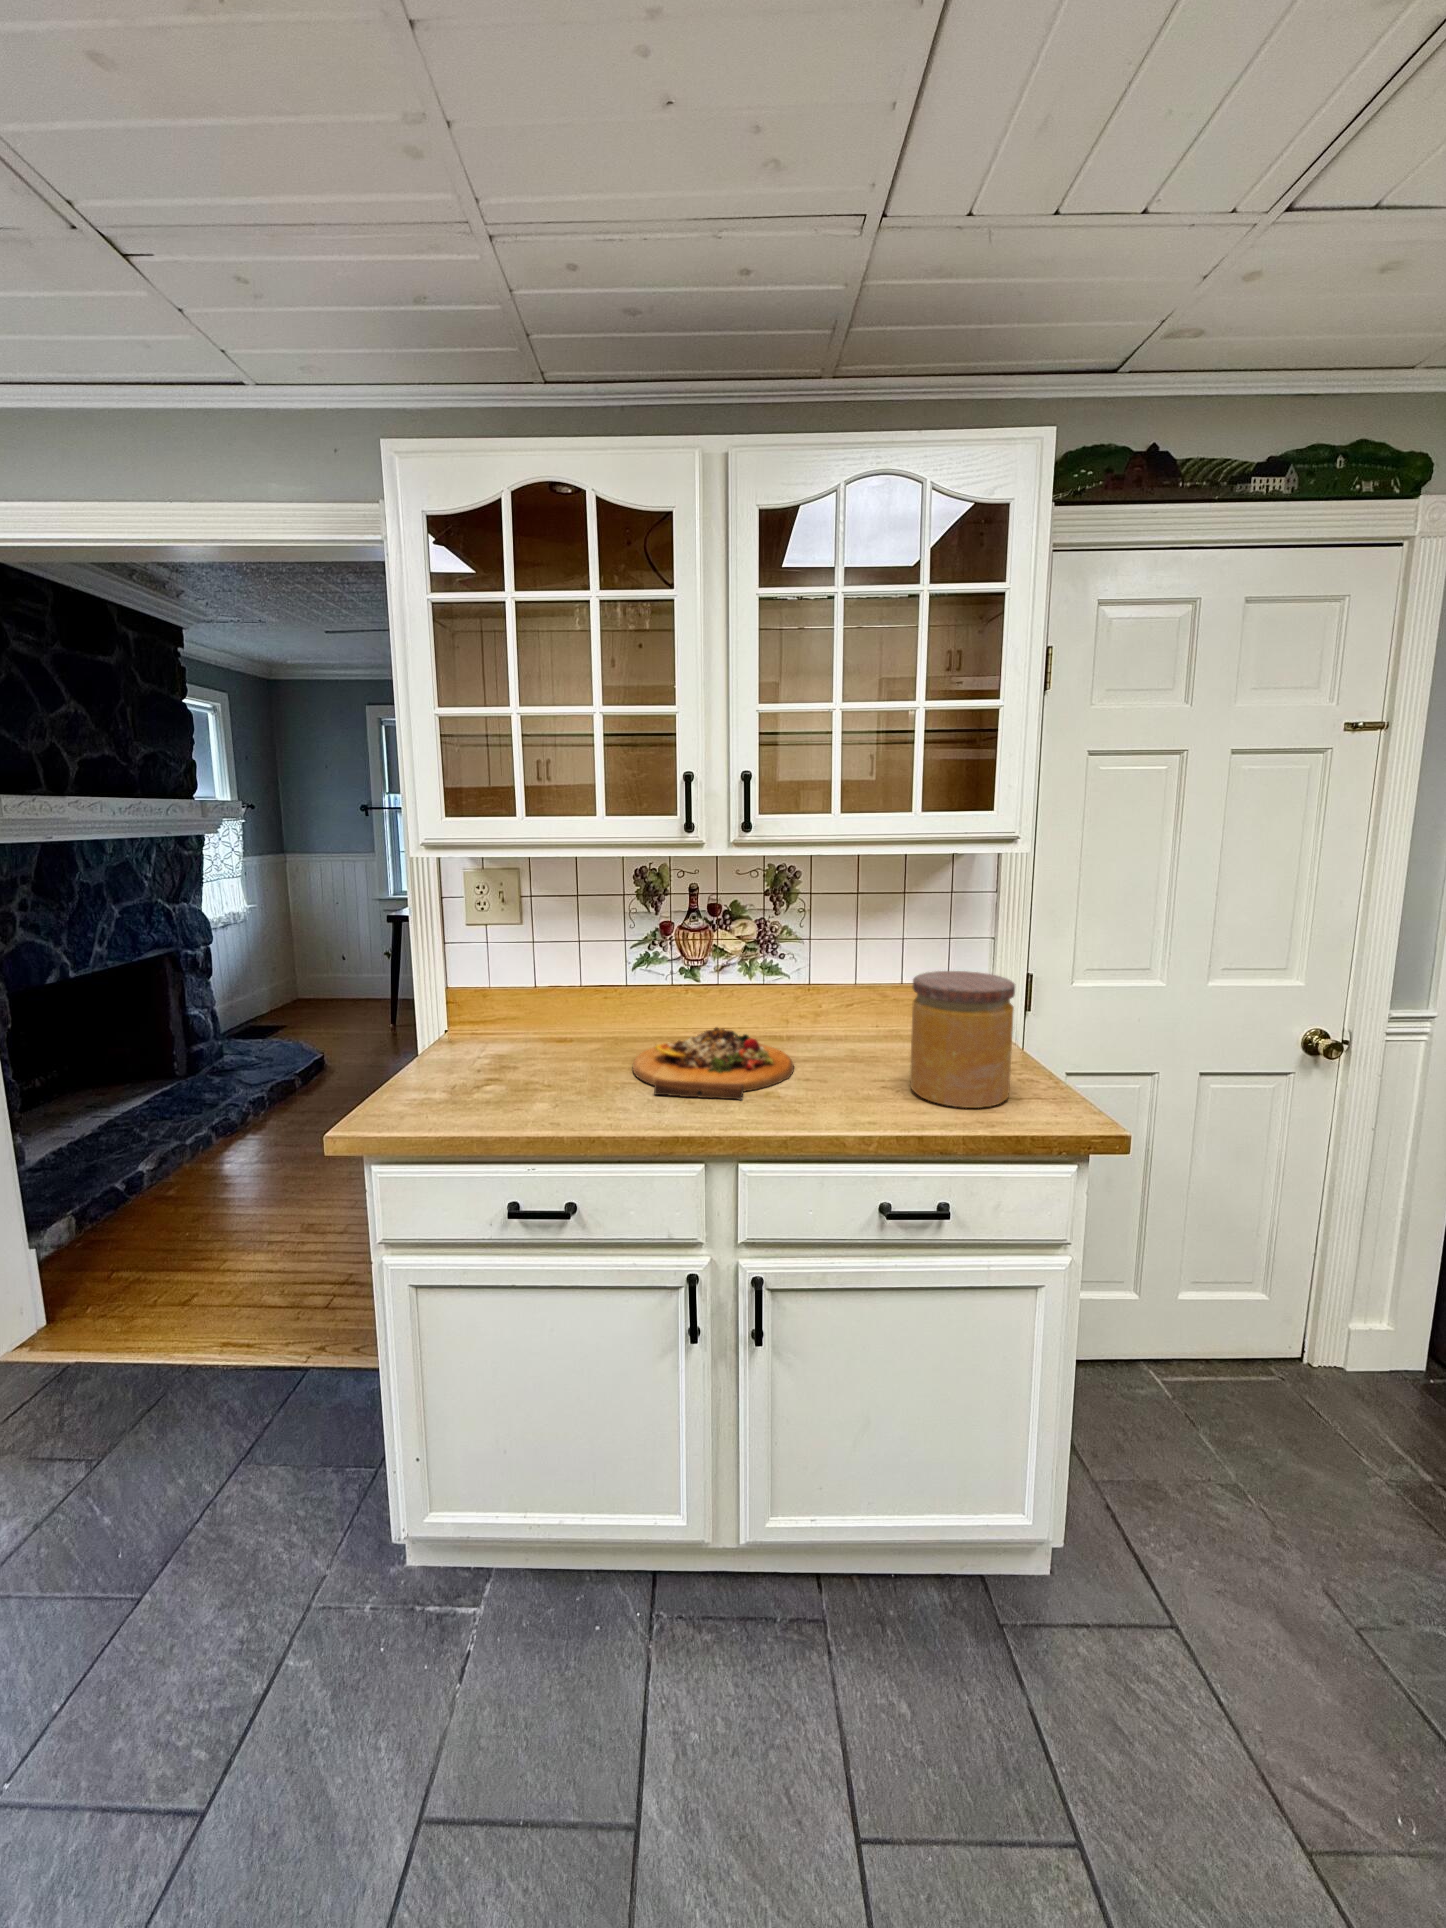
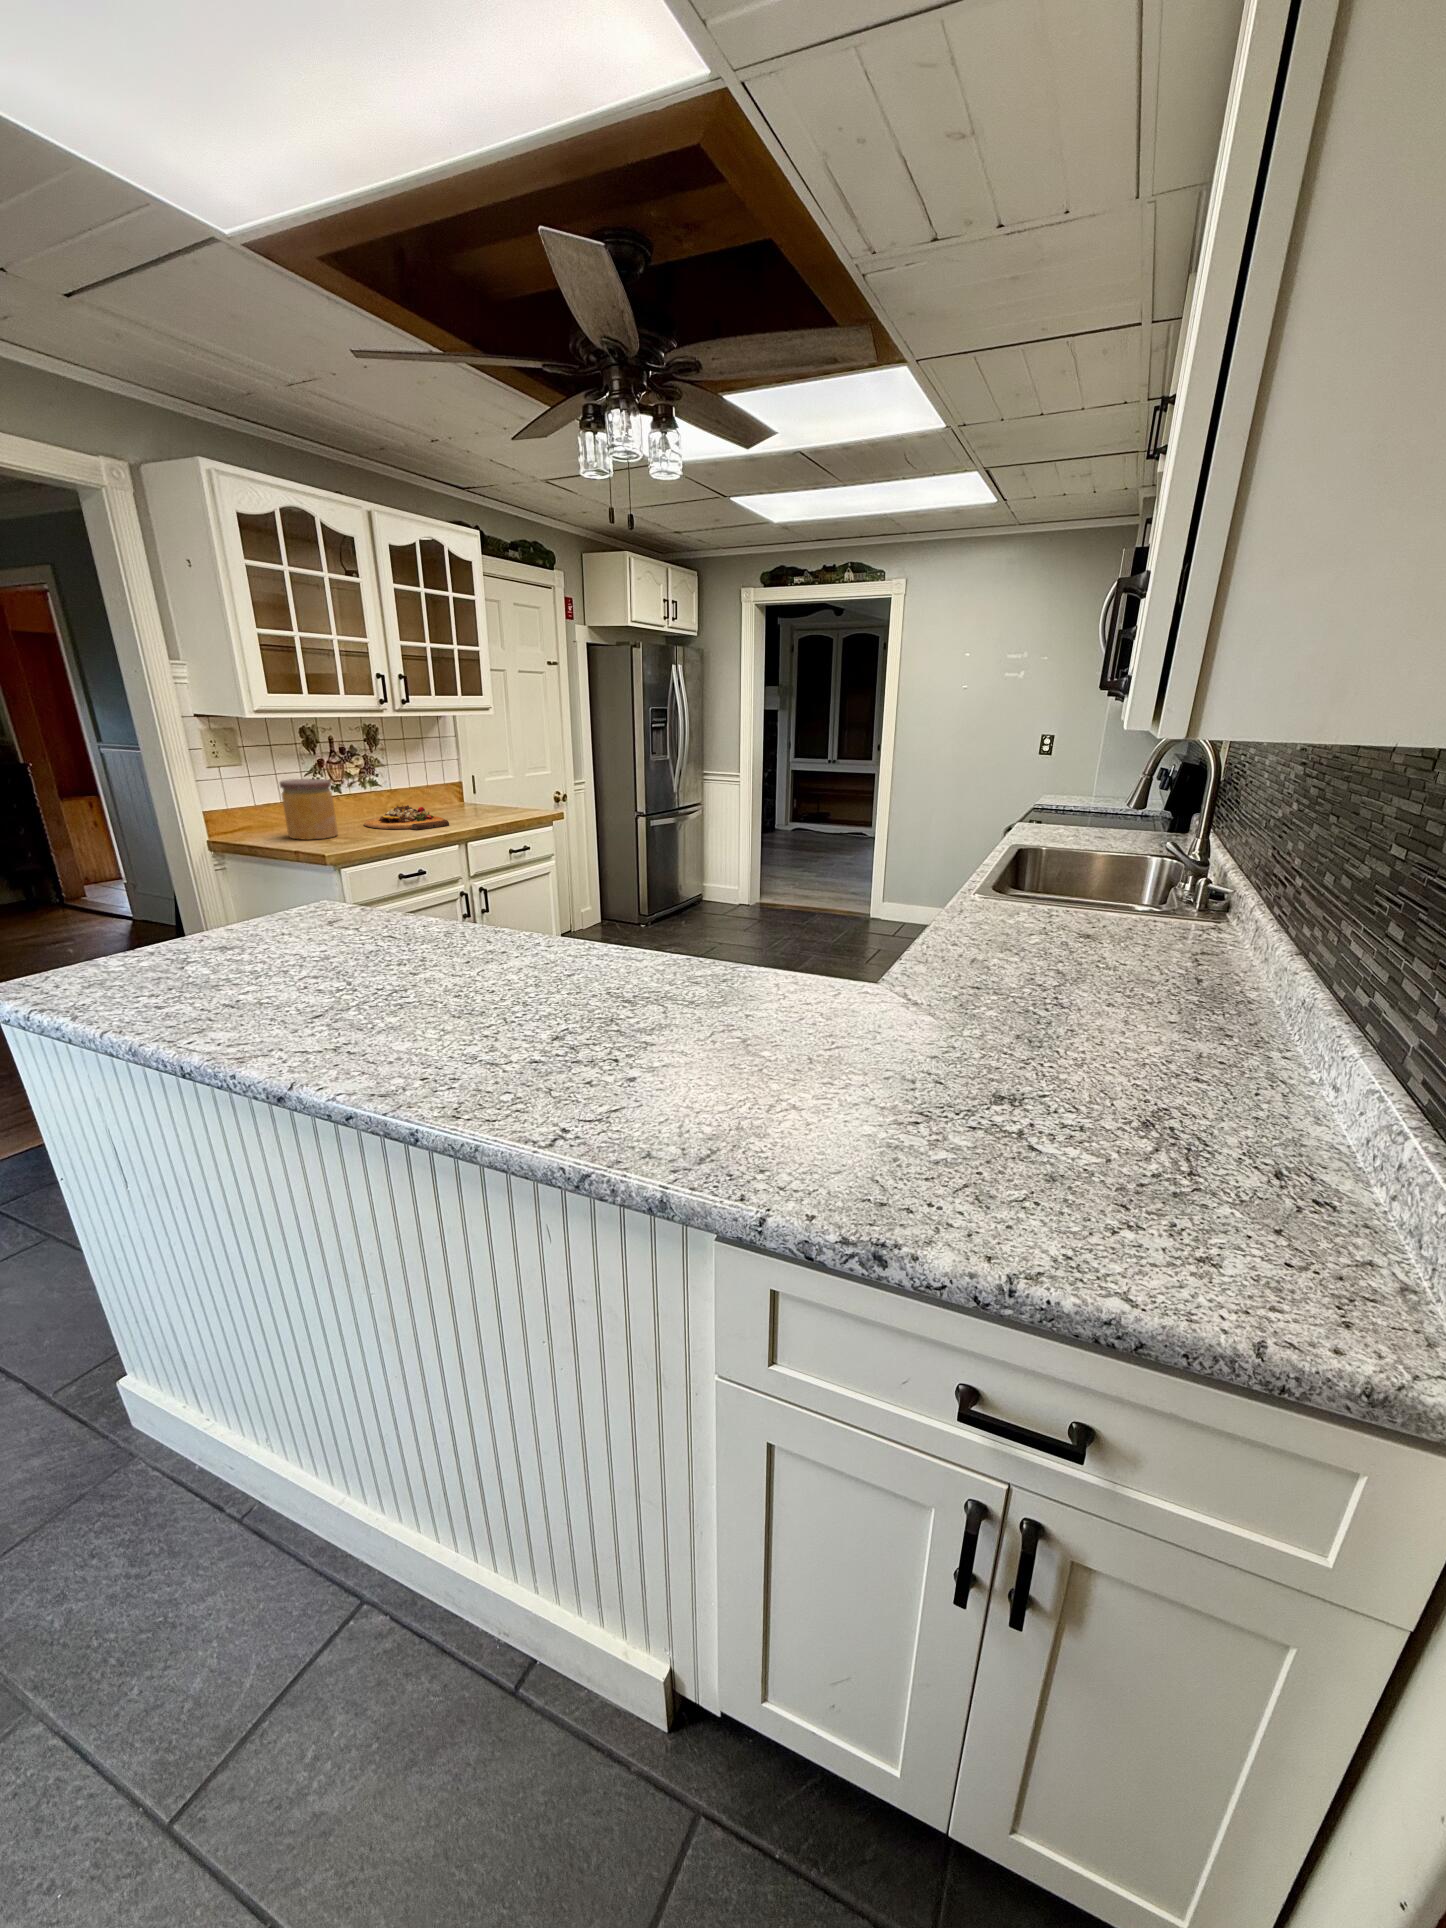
jar: present [910,971,1015,1108] -> present [280,779,338,840]

